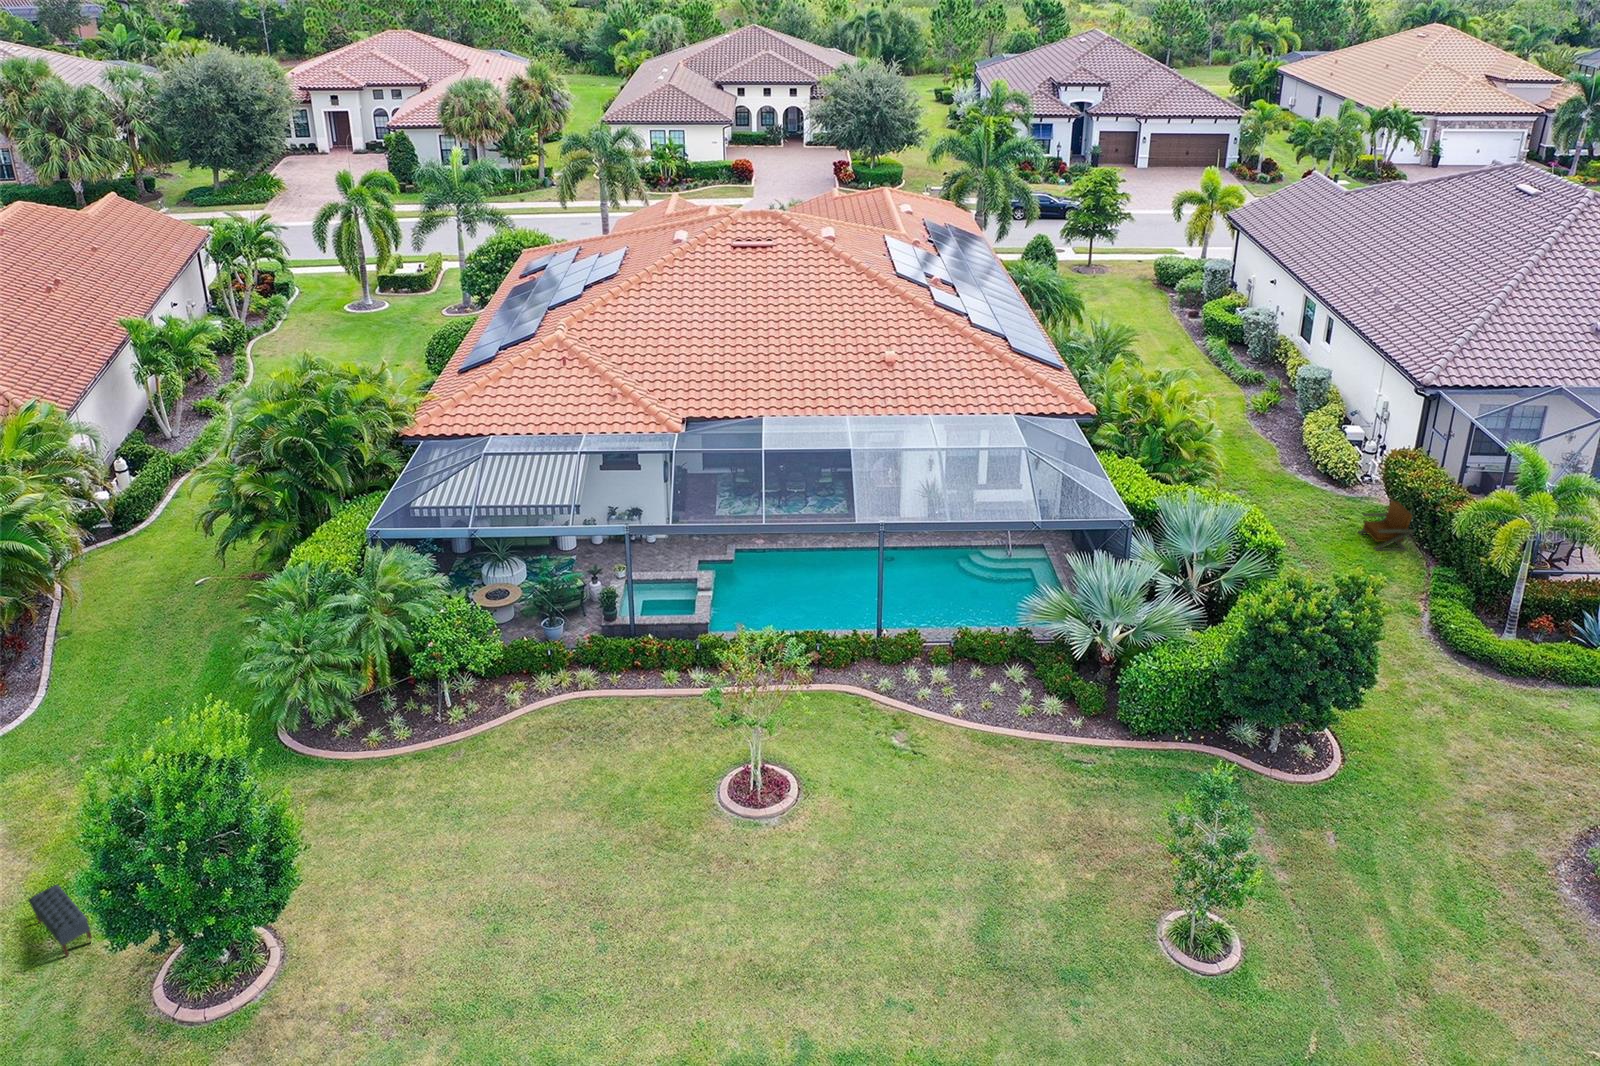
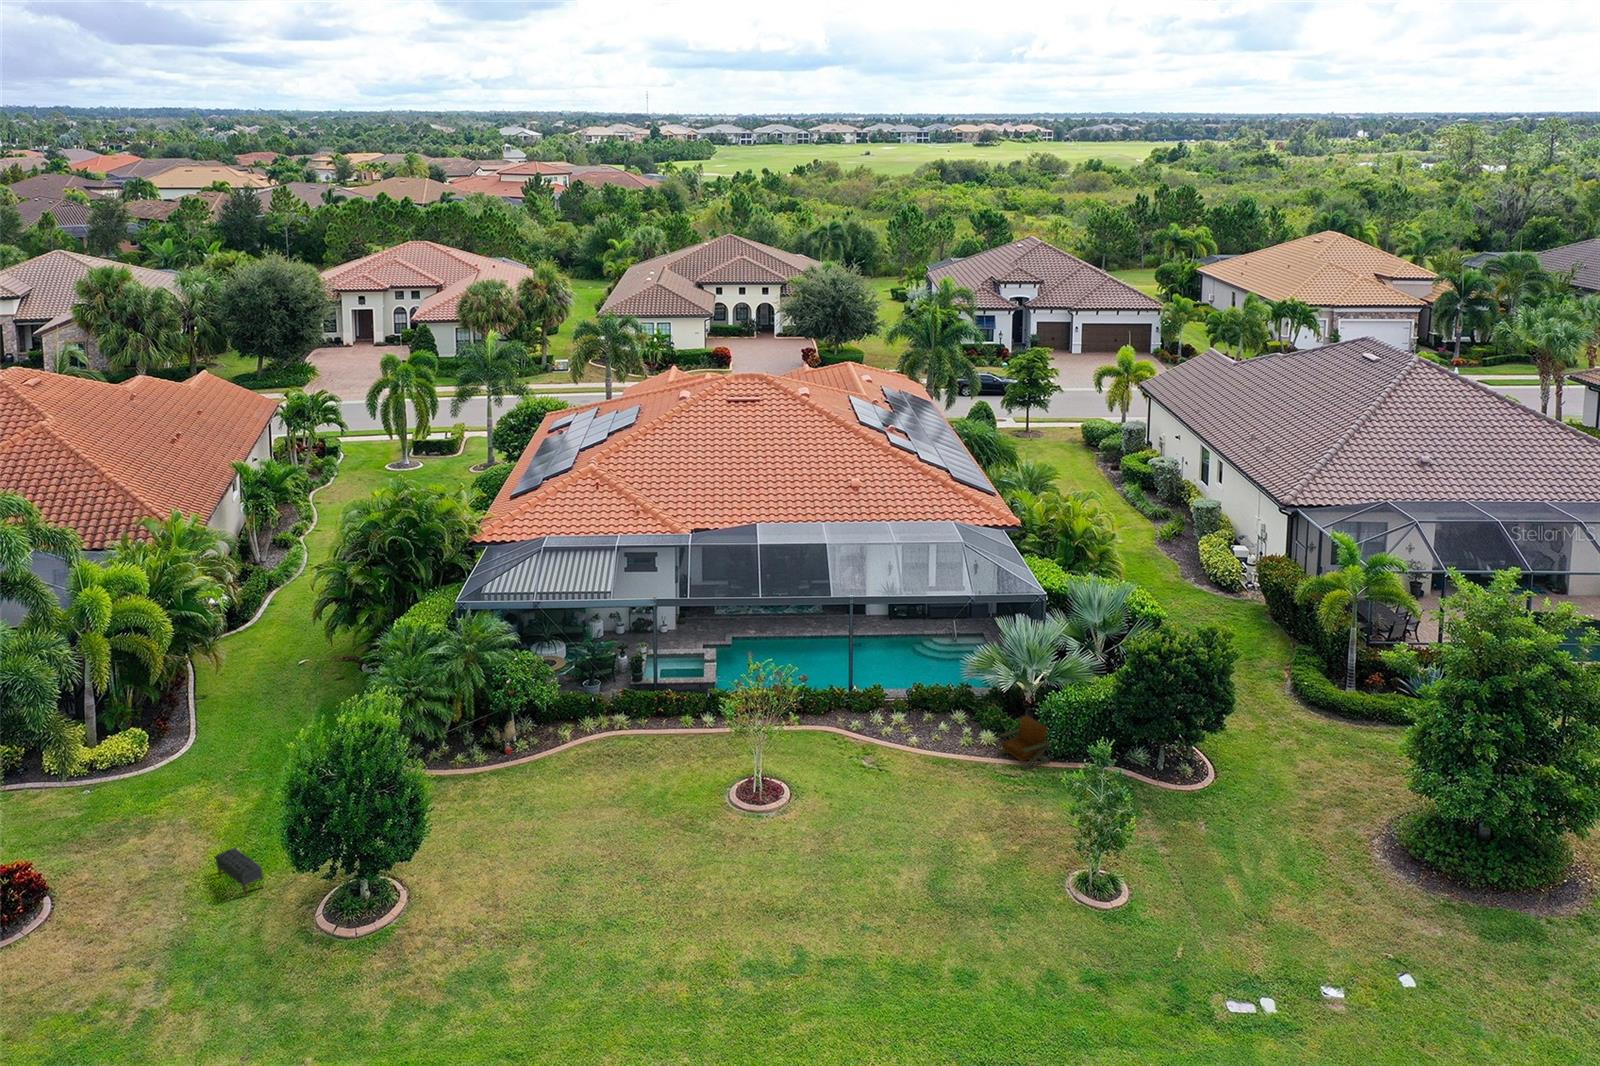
lounge chair: present [1359,501,1414,551] -> present [998,715,1052,771]
potted tree: none [420,683,456,725] -> present [494,723,520,754]

